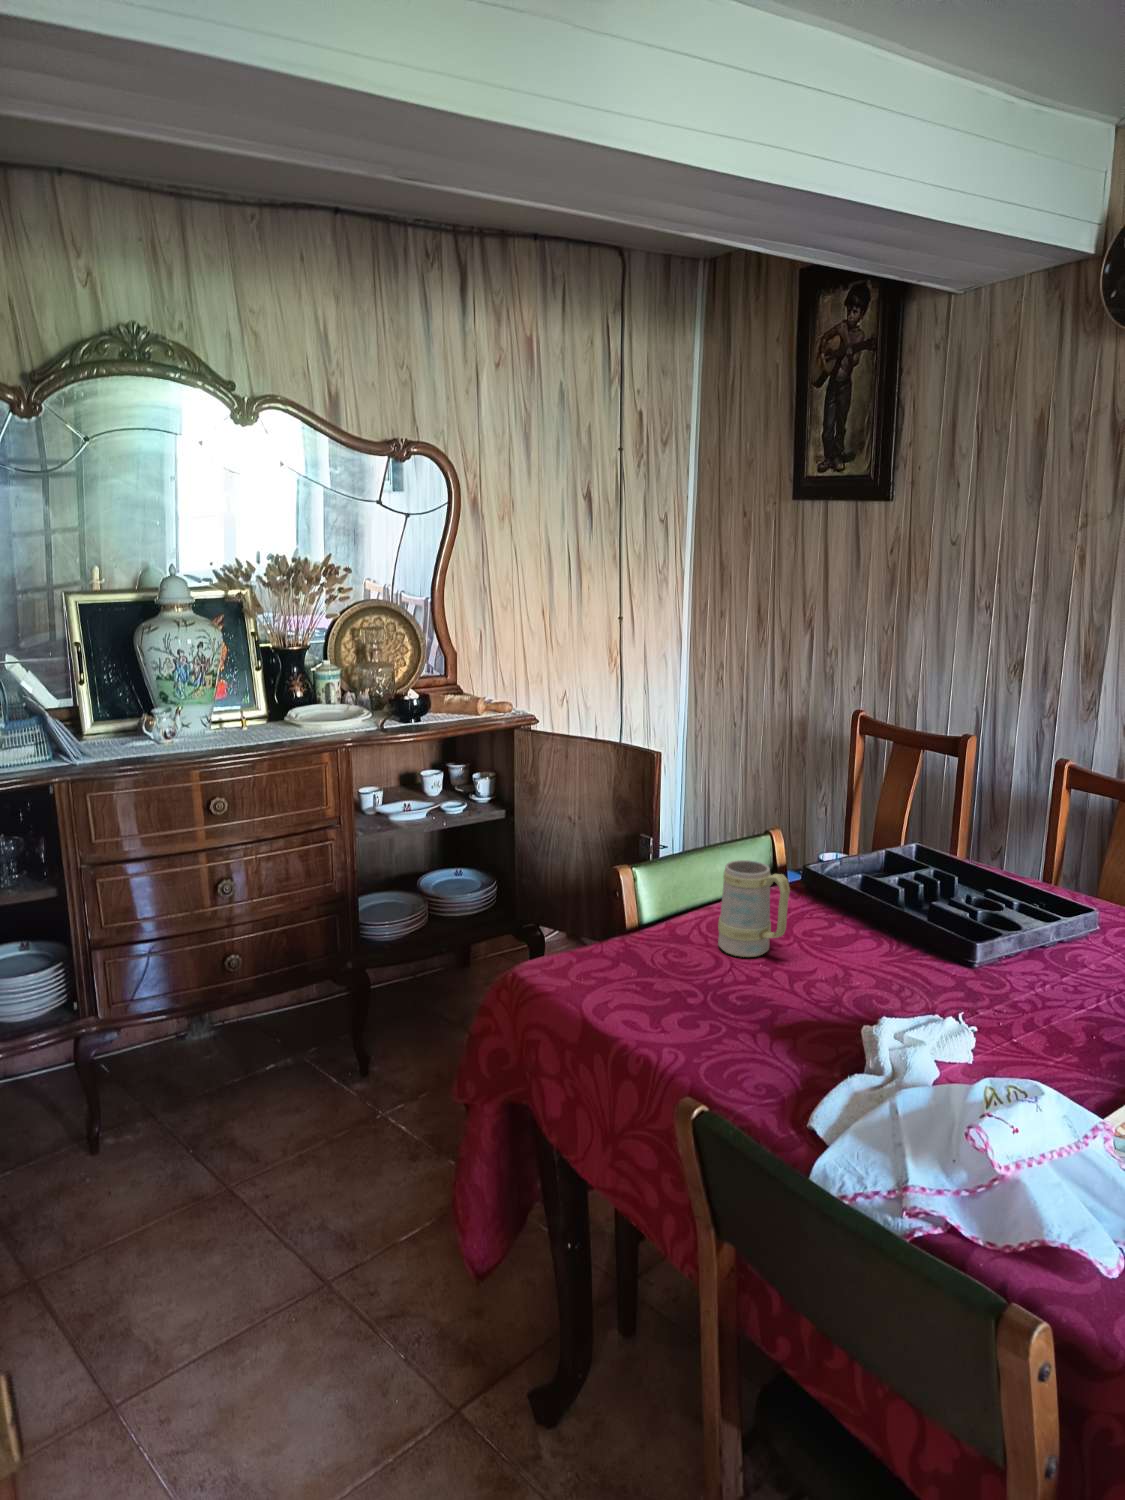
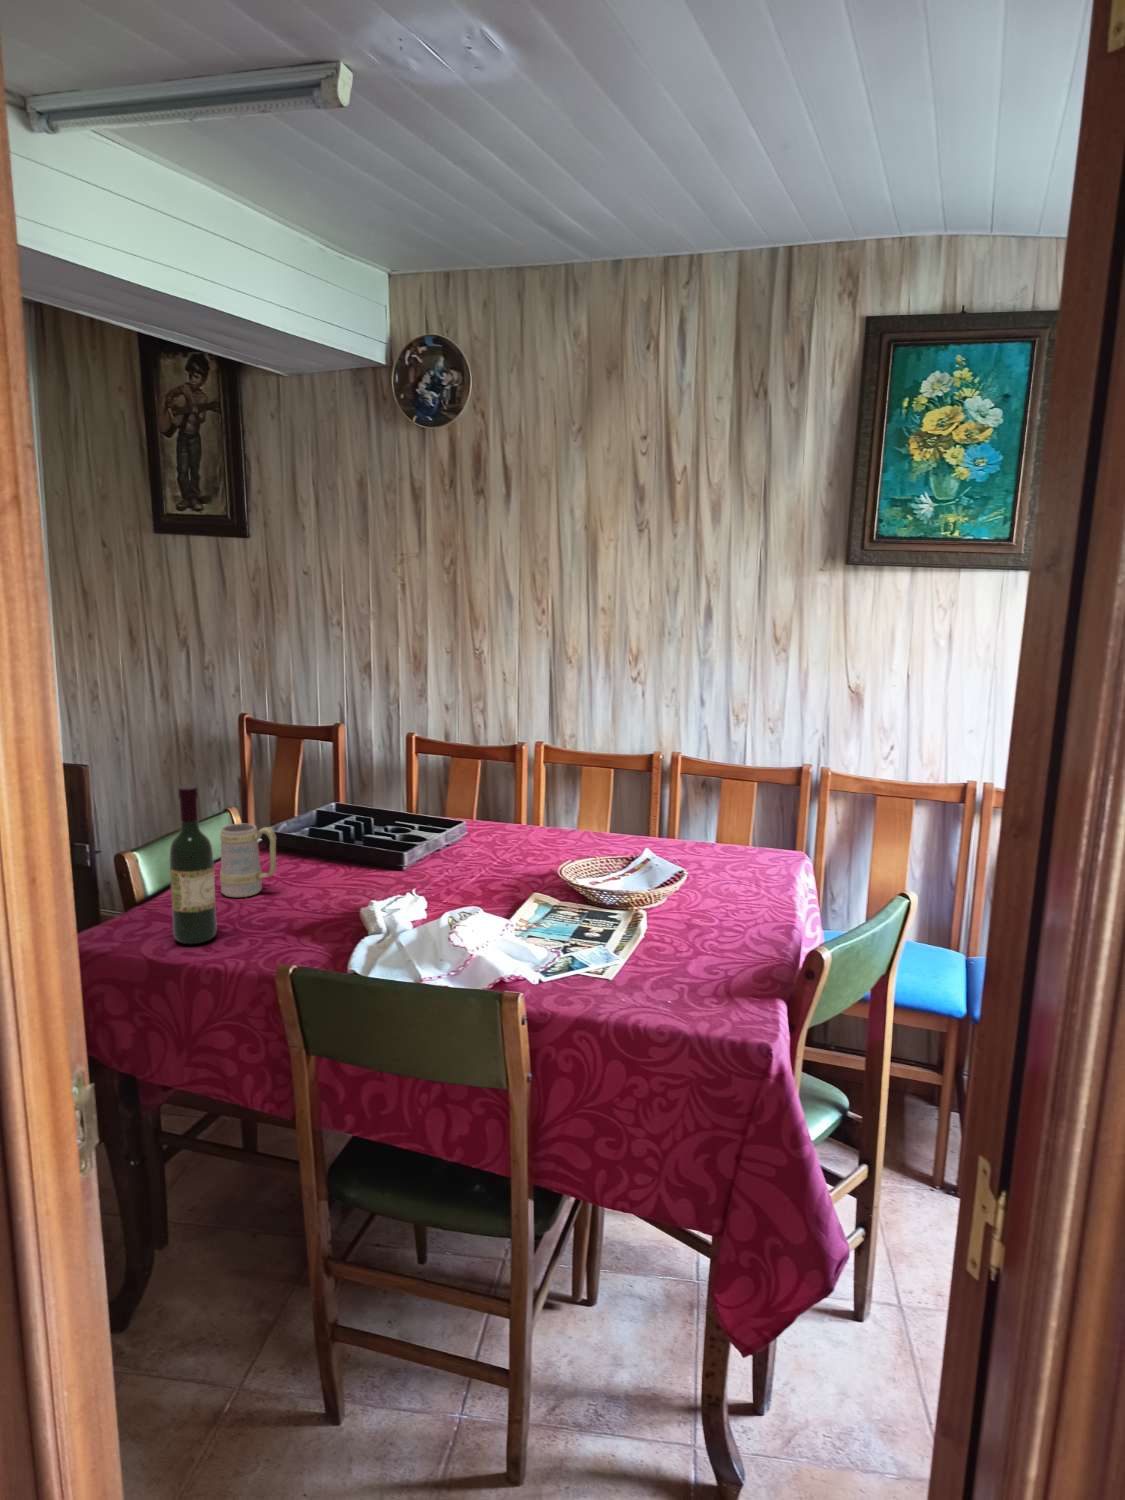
wine bottle: none [622,810,678,1014] -> present [170,786,217,944]

